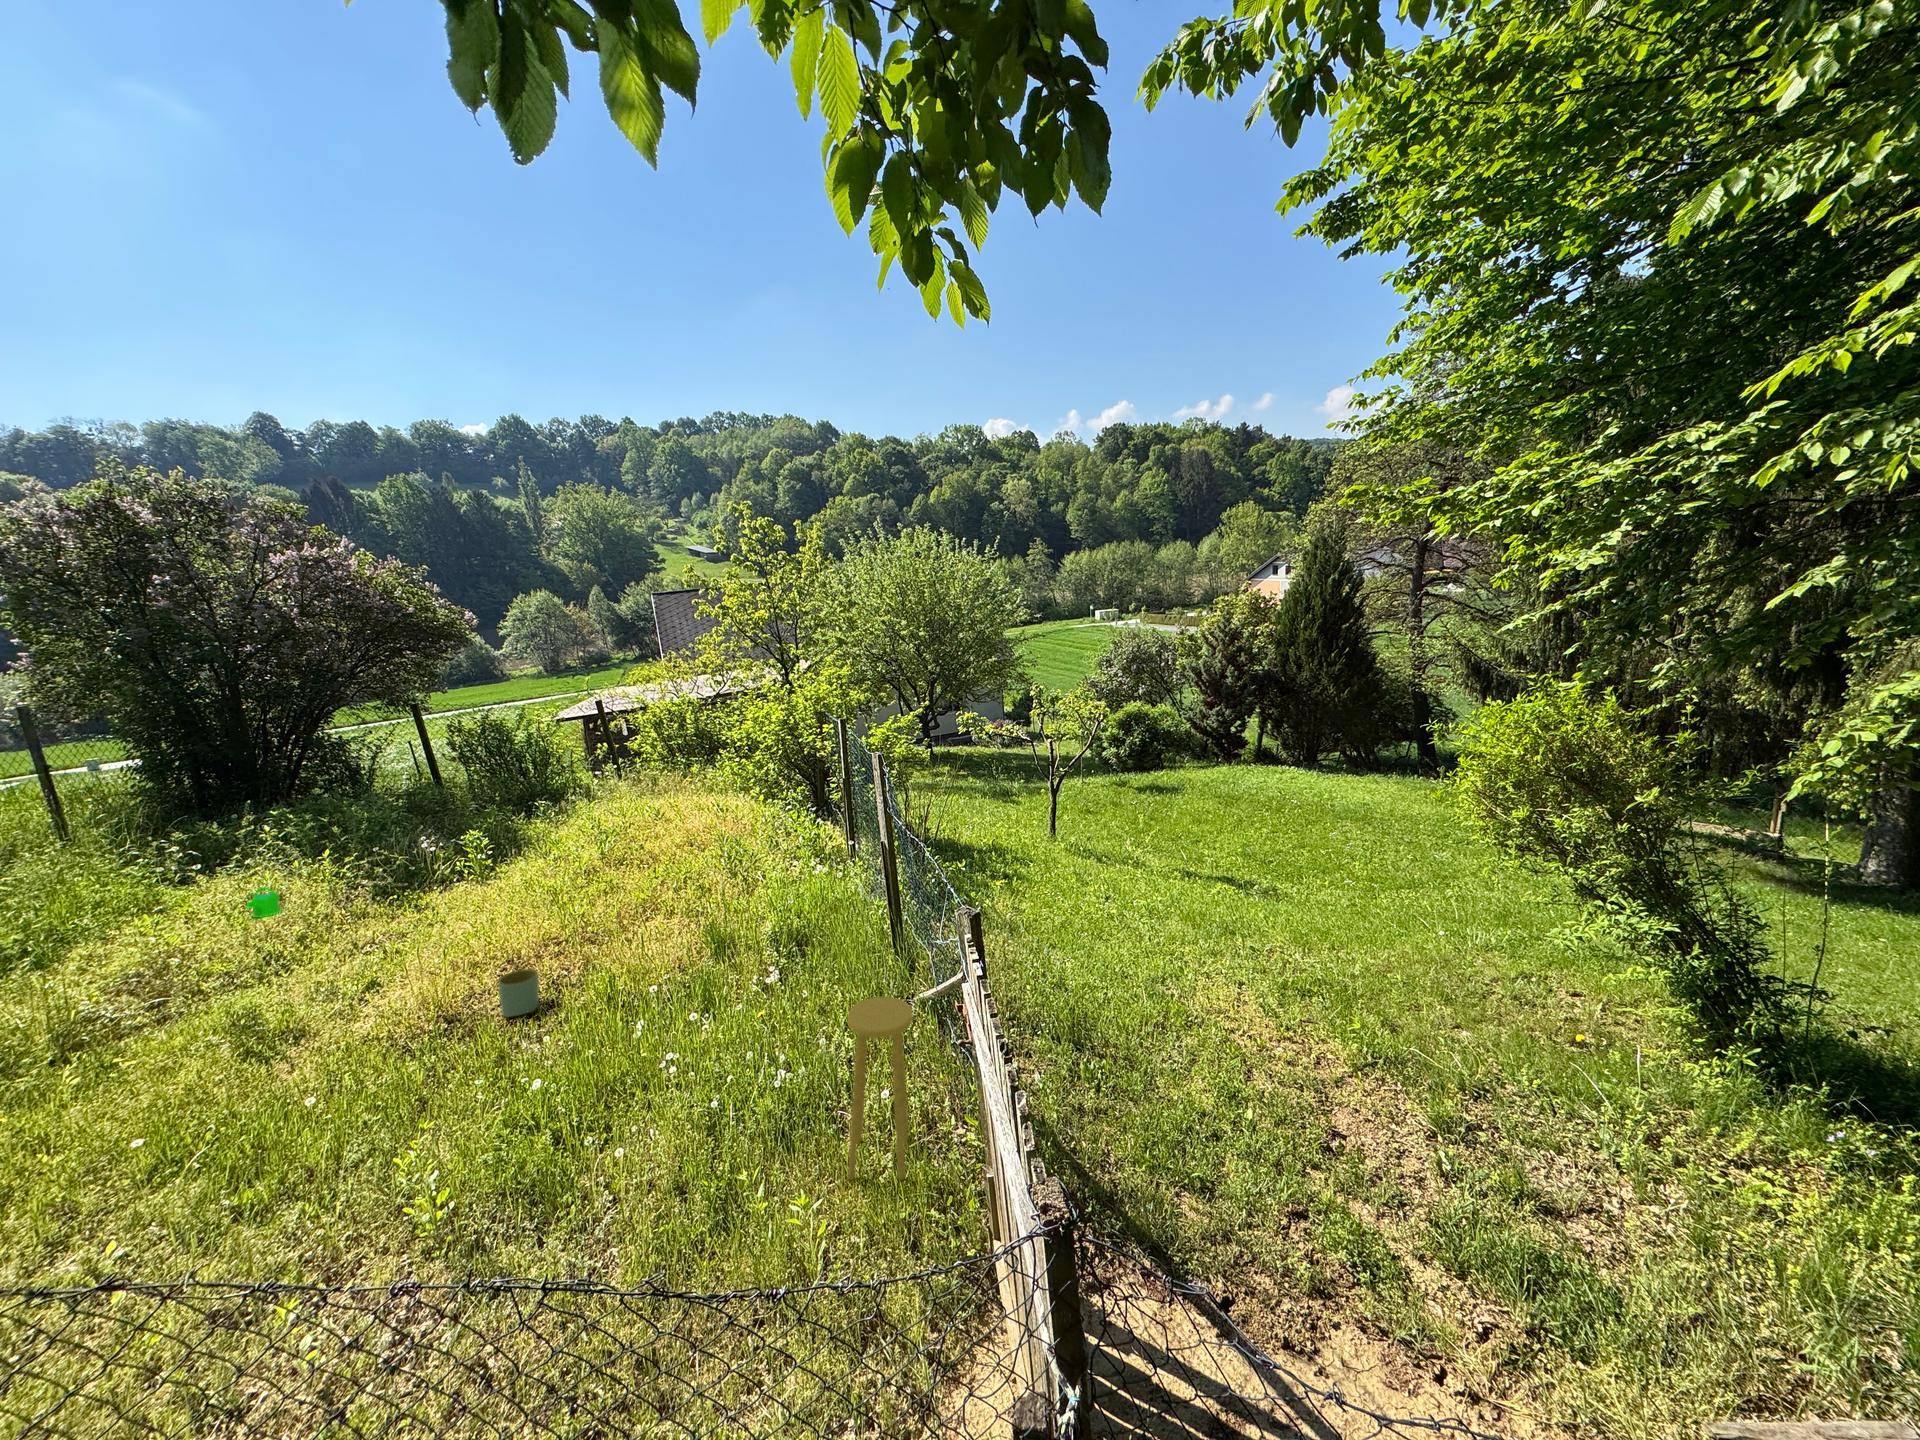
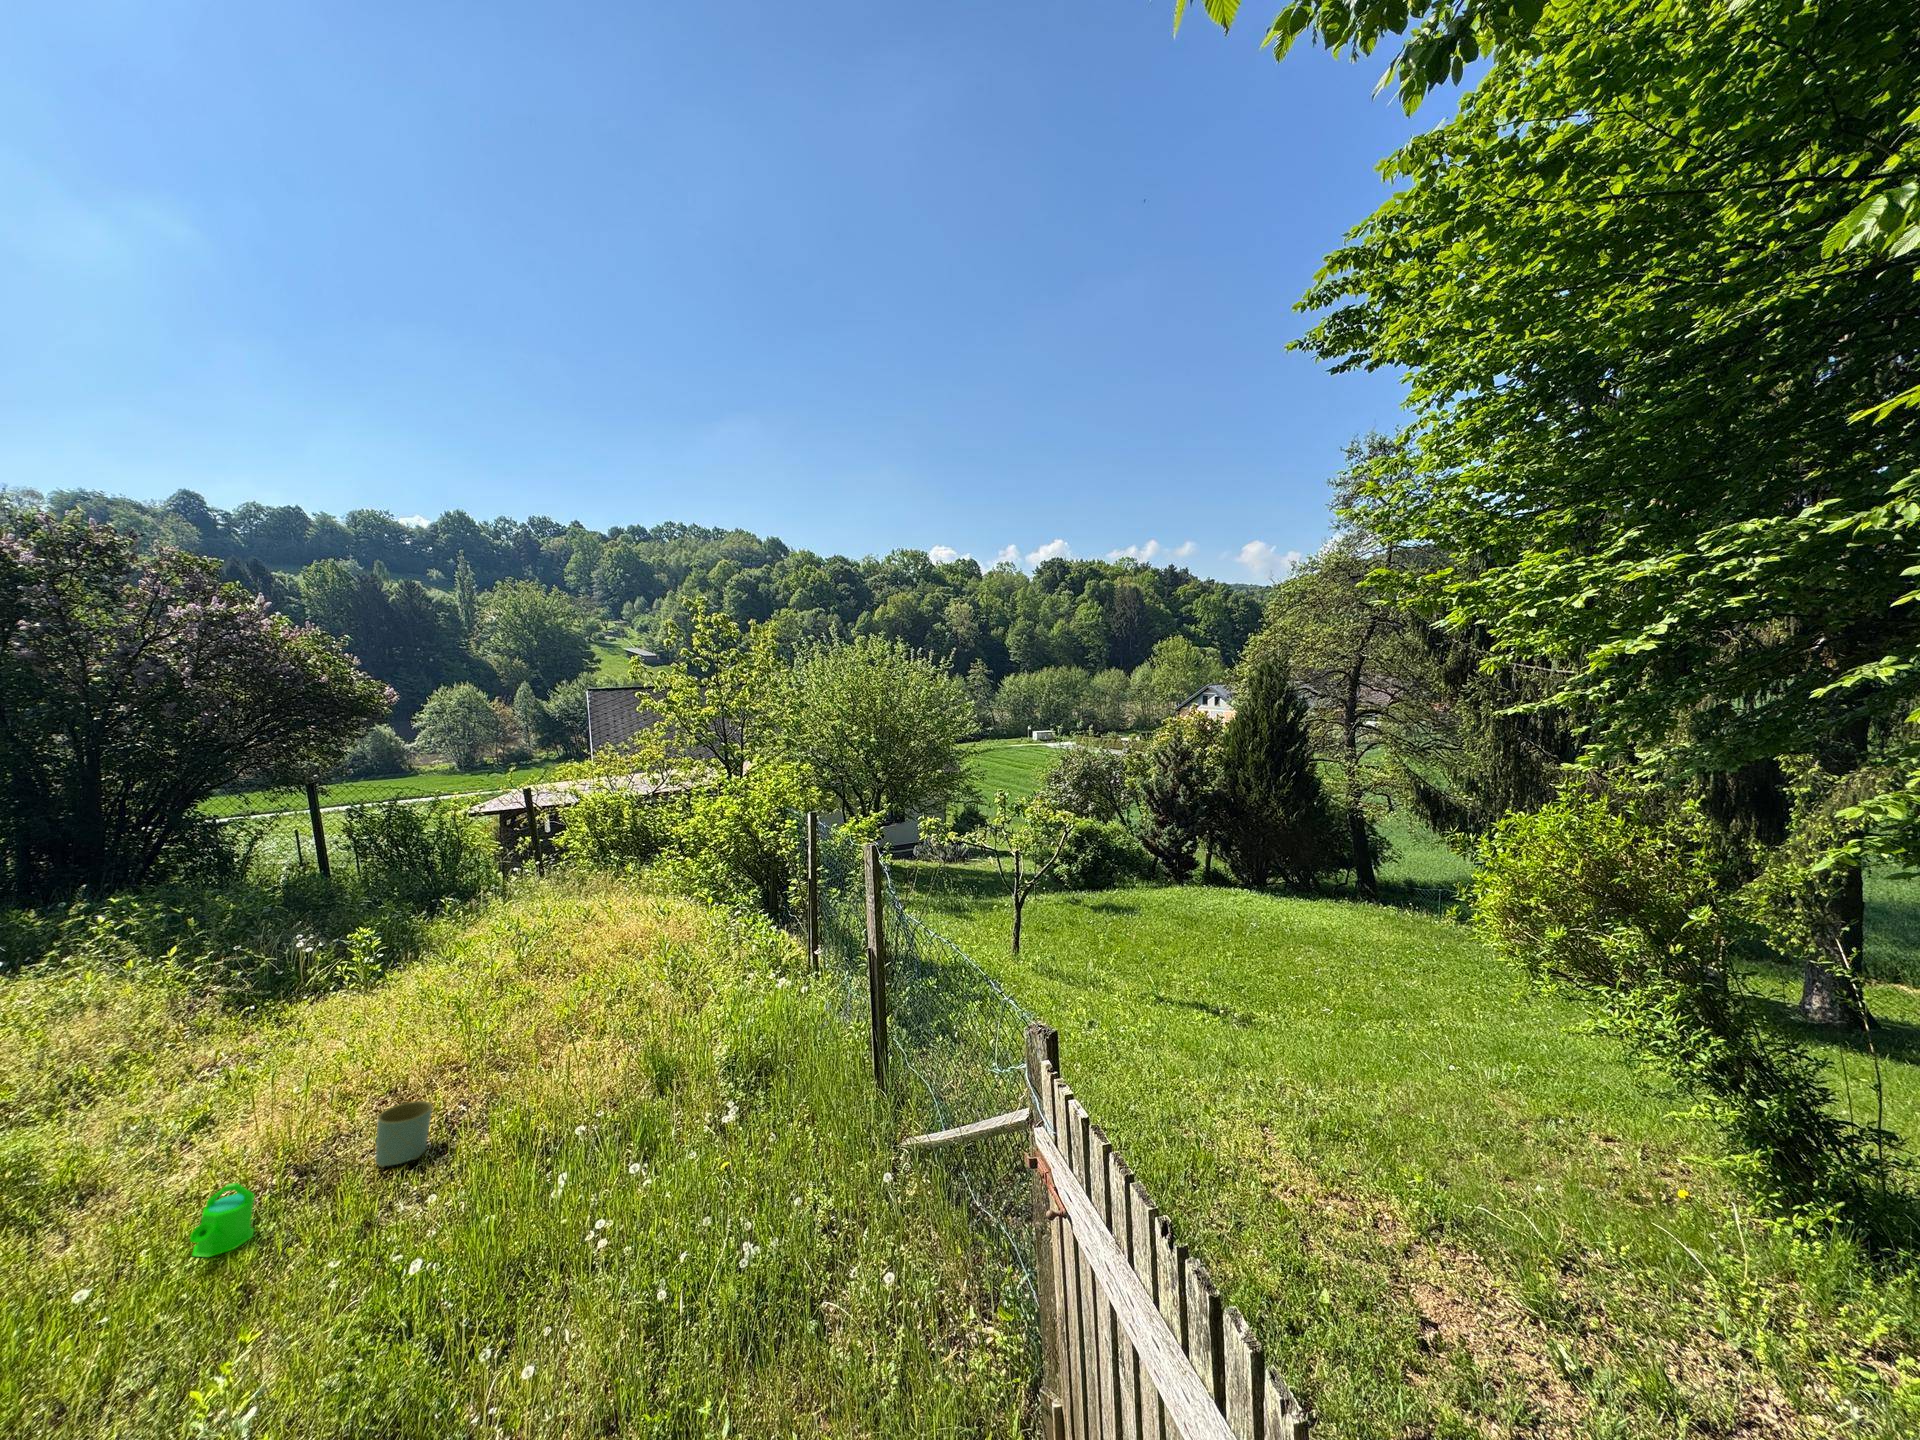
watering can: present [246,886,281,918] -> present [190,1183,254,1257]
stool: present [848,996,913,1180] -> none [830,1137,922,1396]

